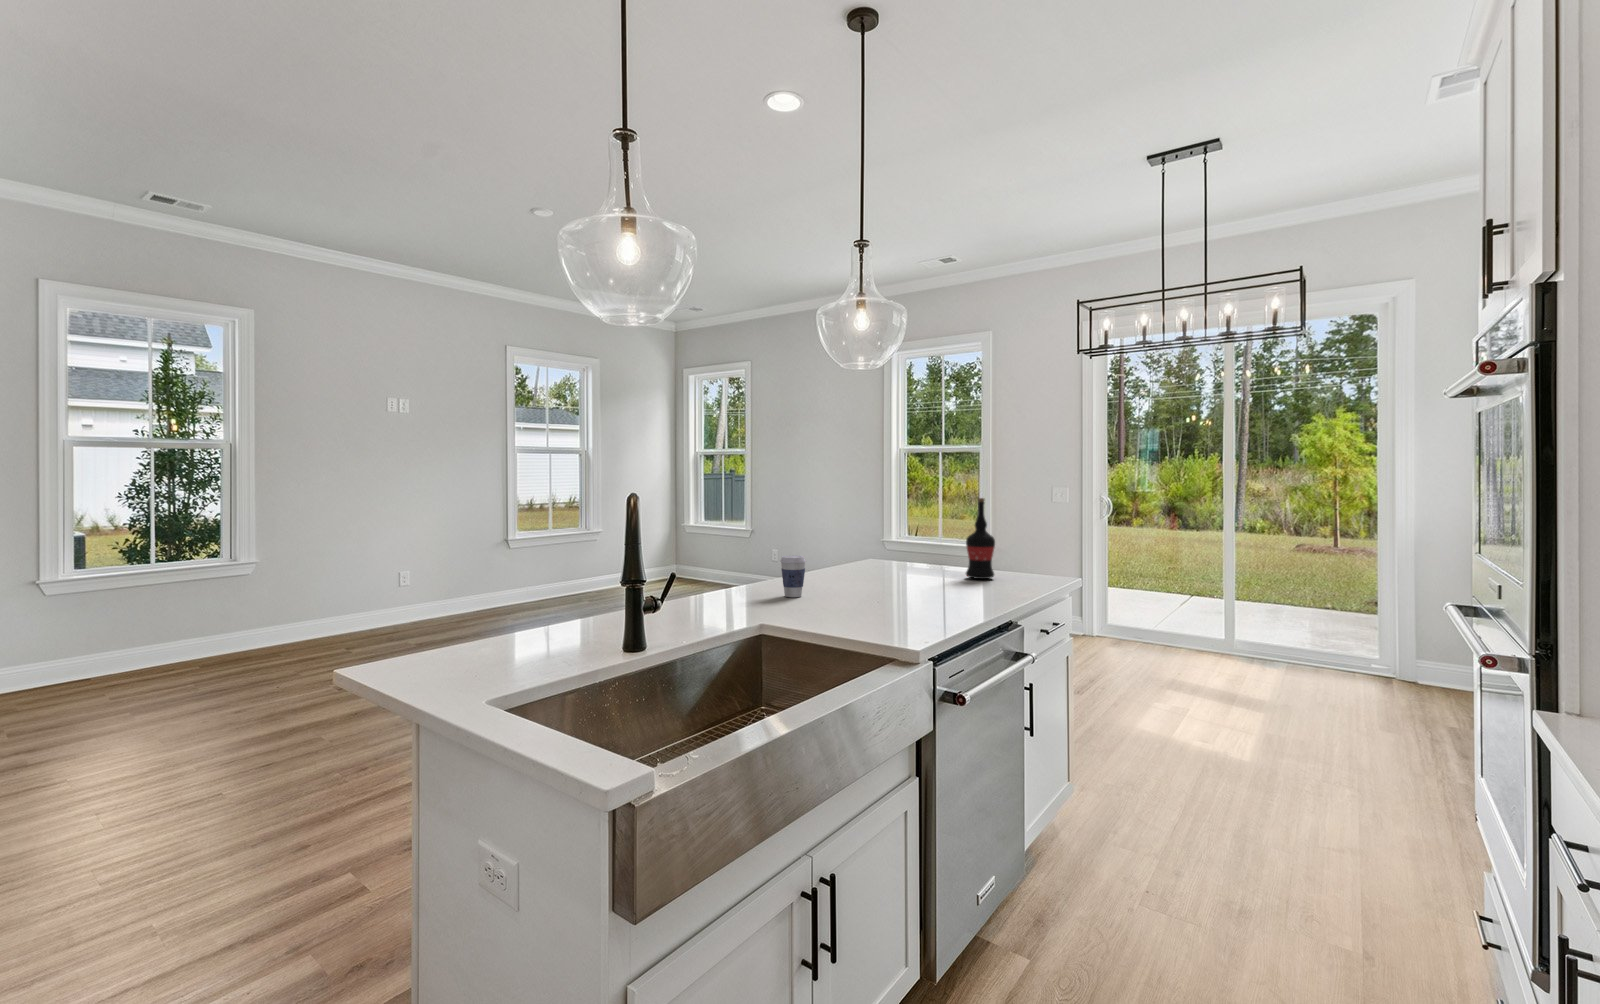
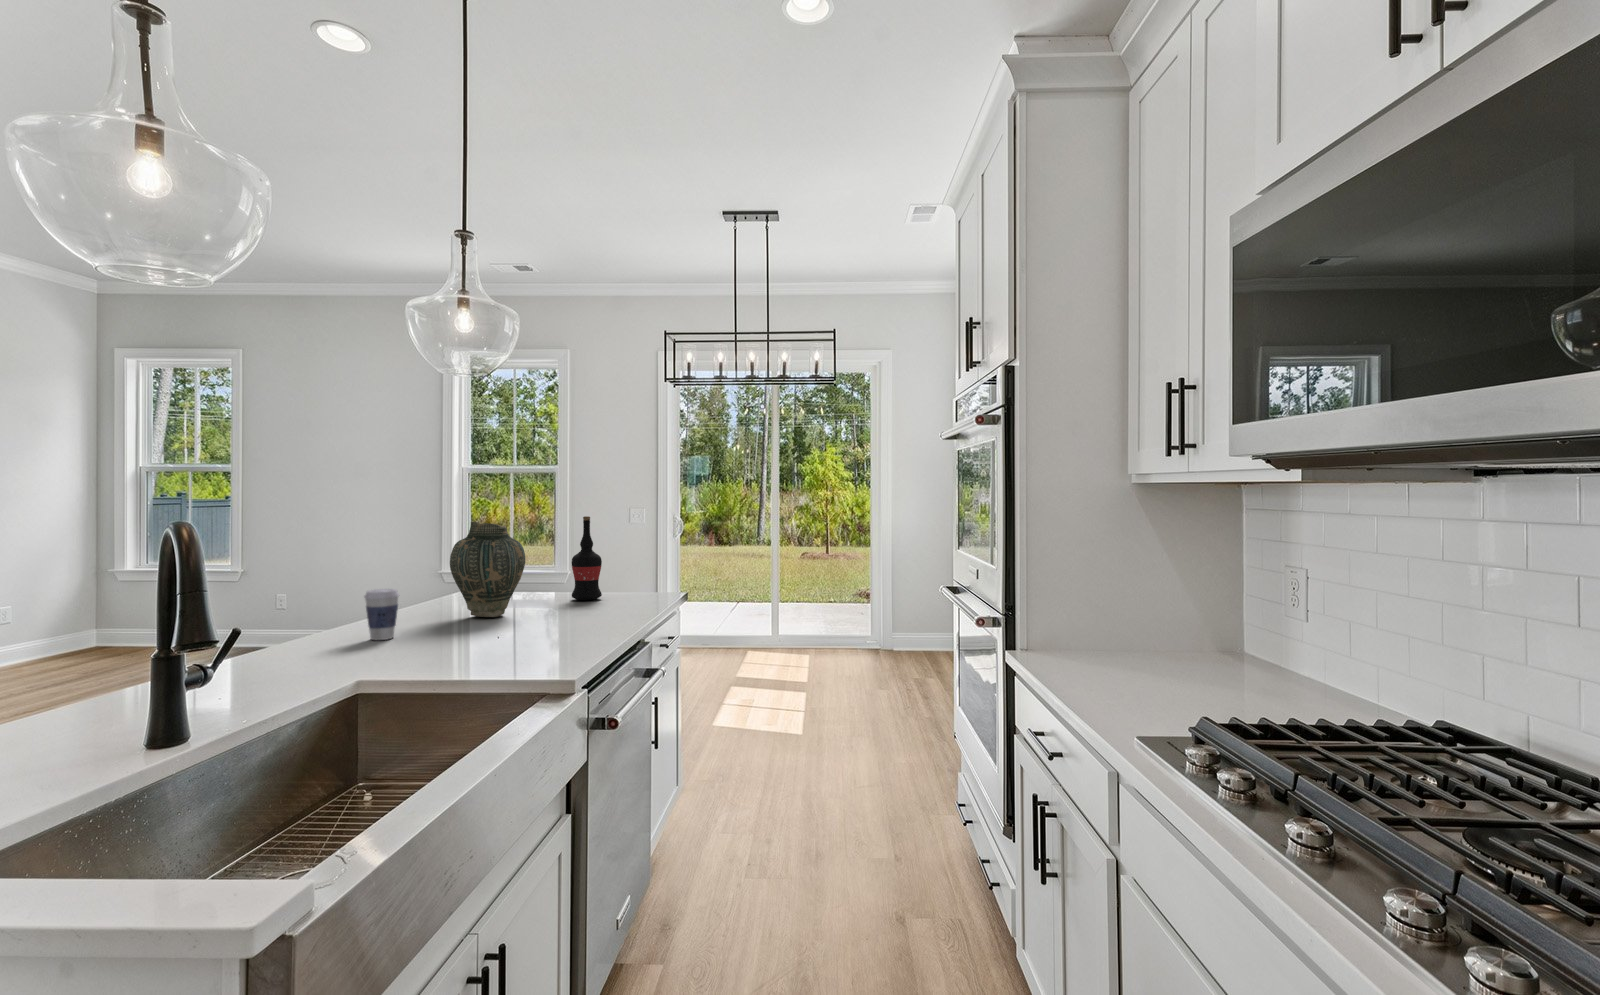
vase: none [853,501,916,587] -> present [450,522,525,617]

